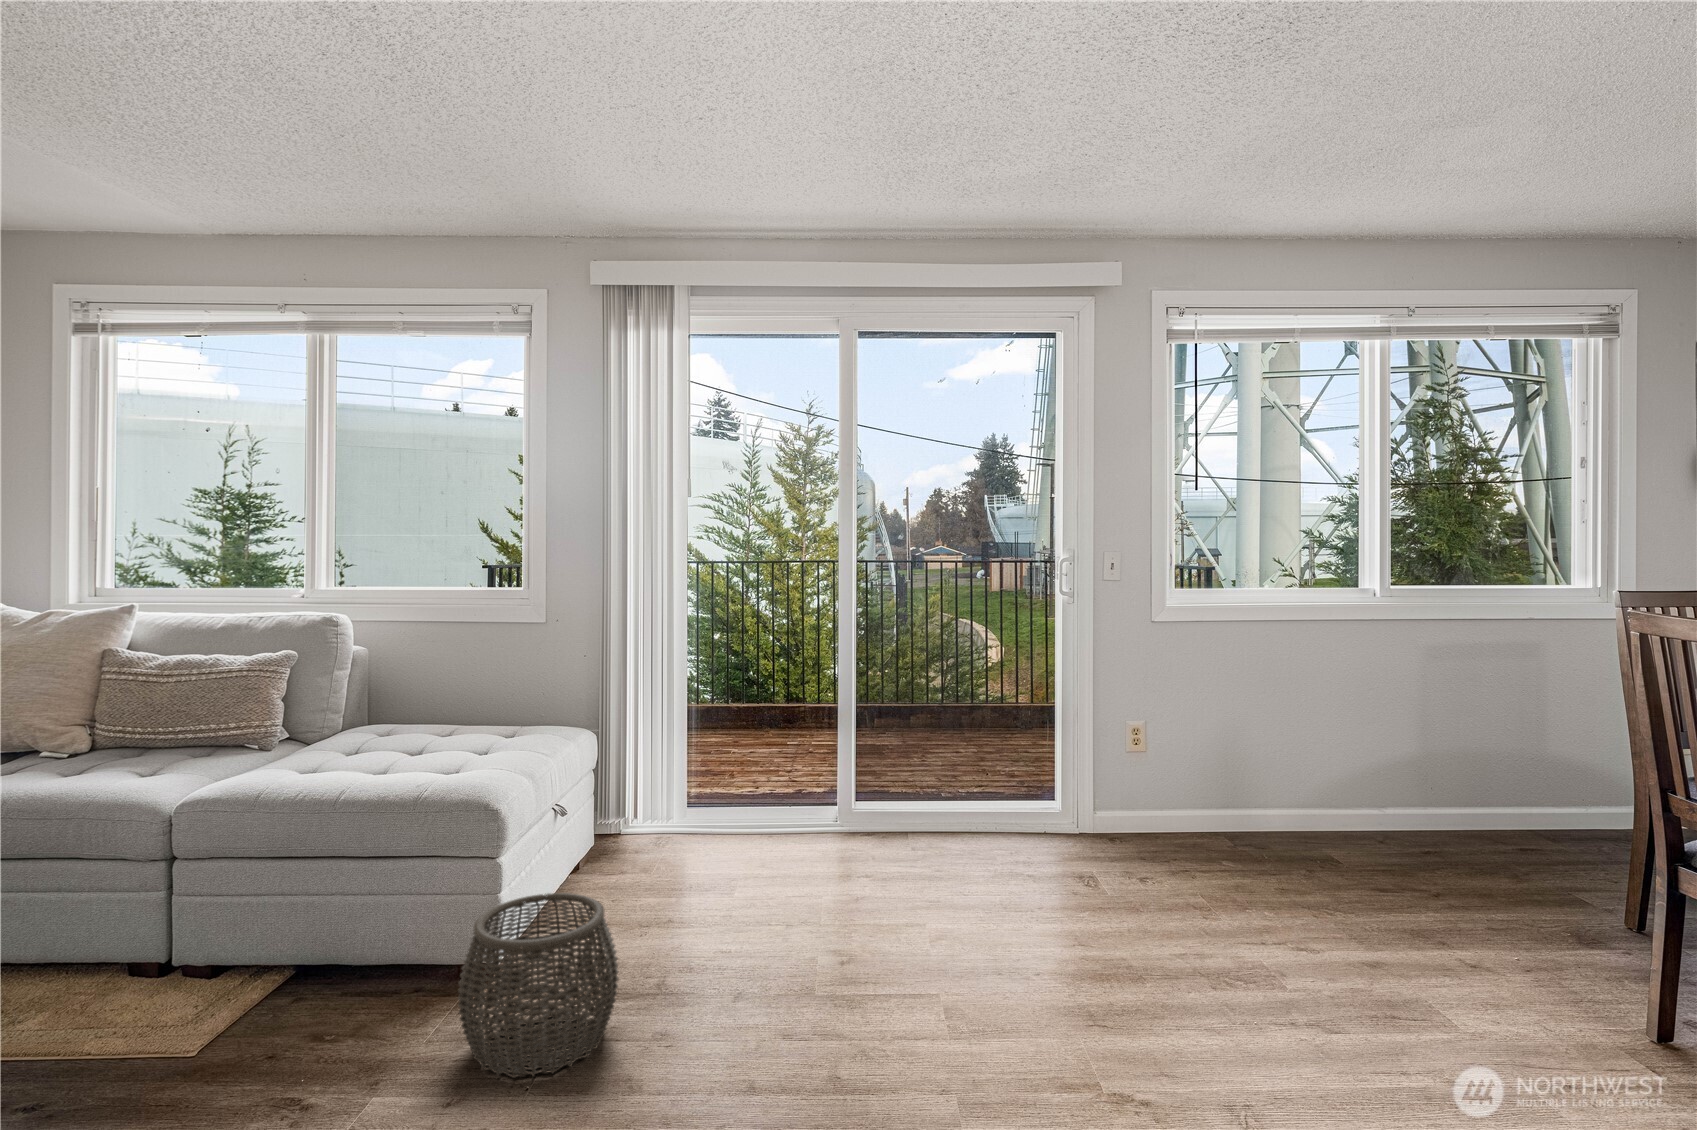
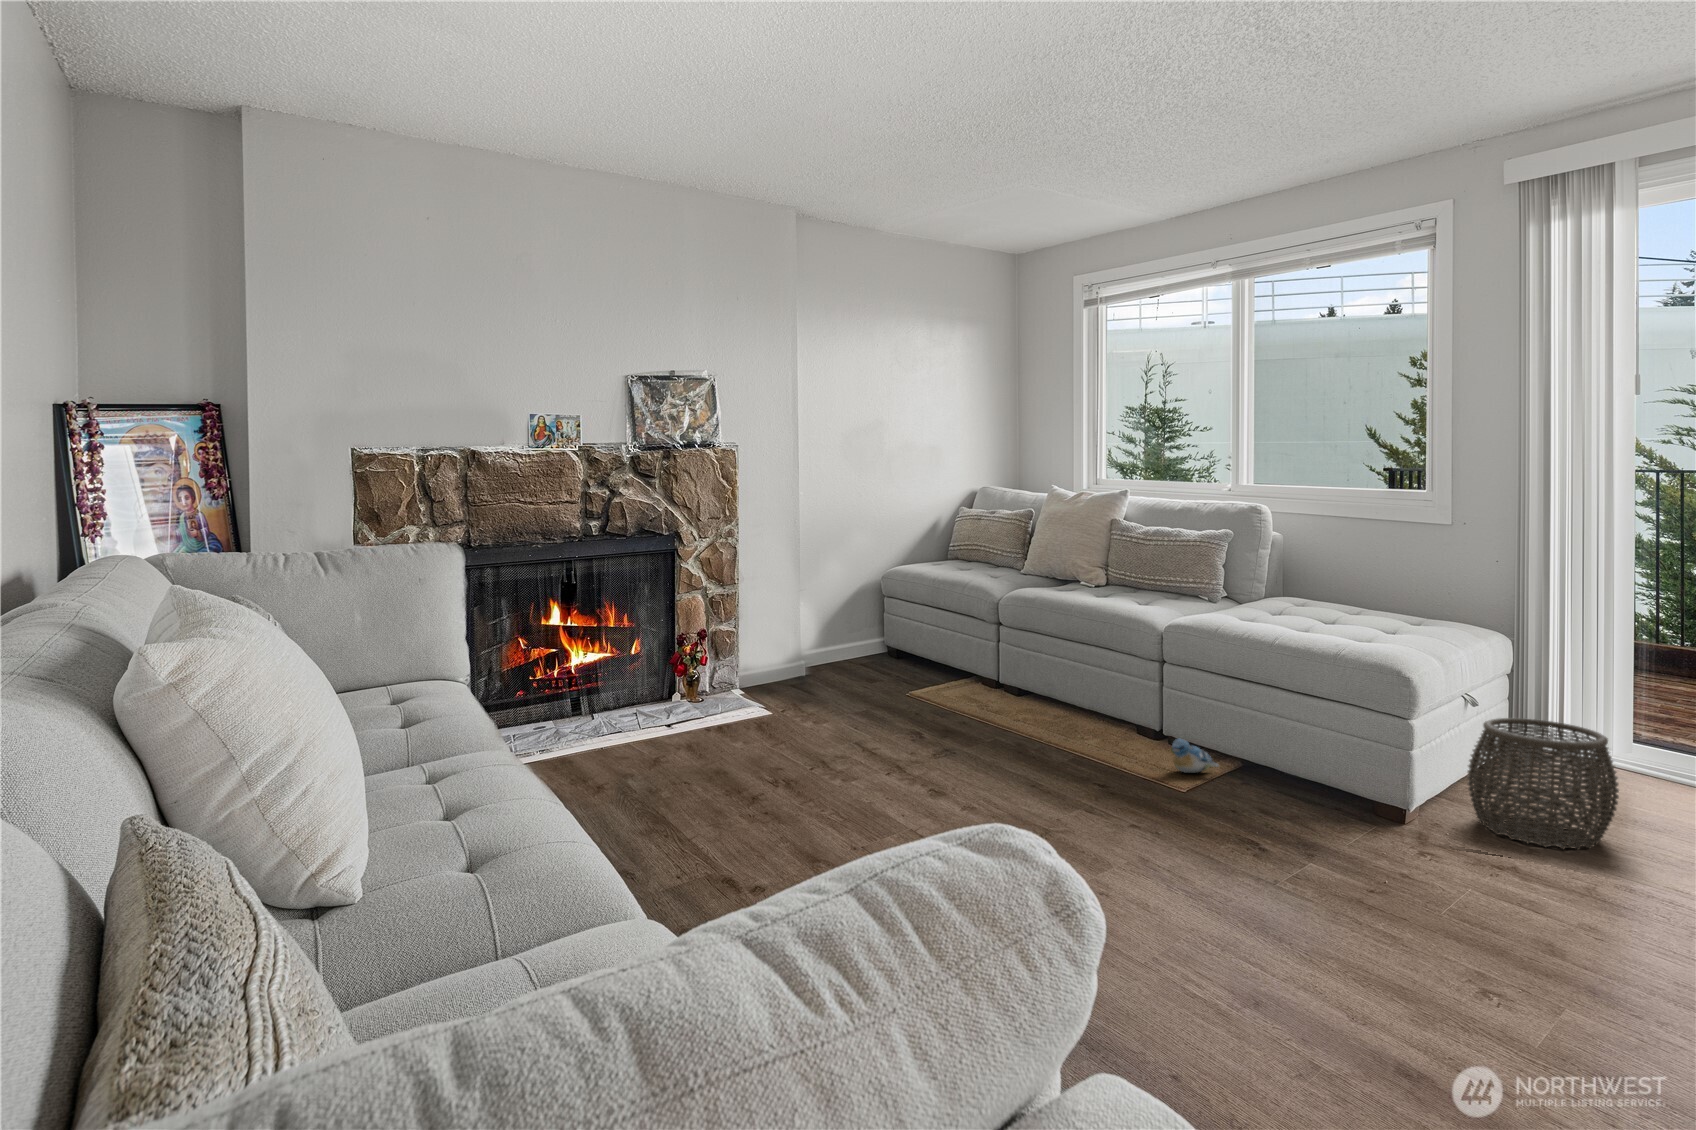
plush toy: none [46,1019,147,1072] -> present [1171,739,1219,773]

